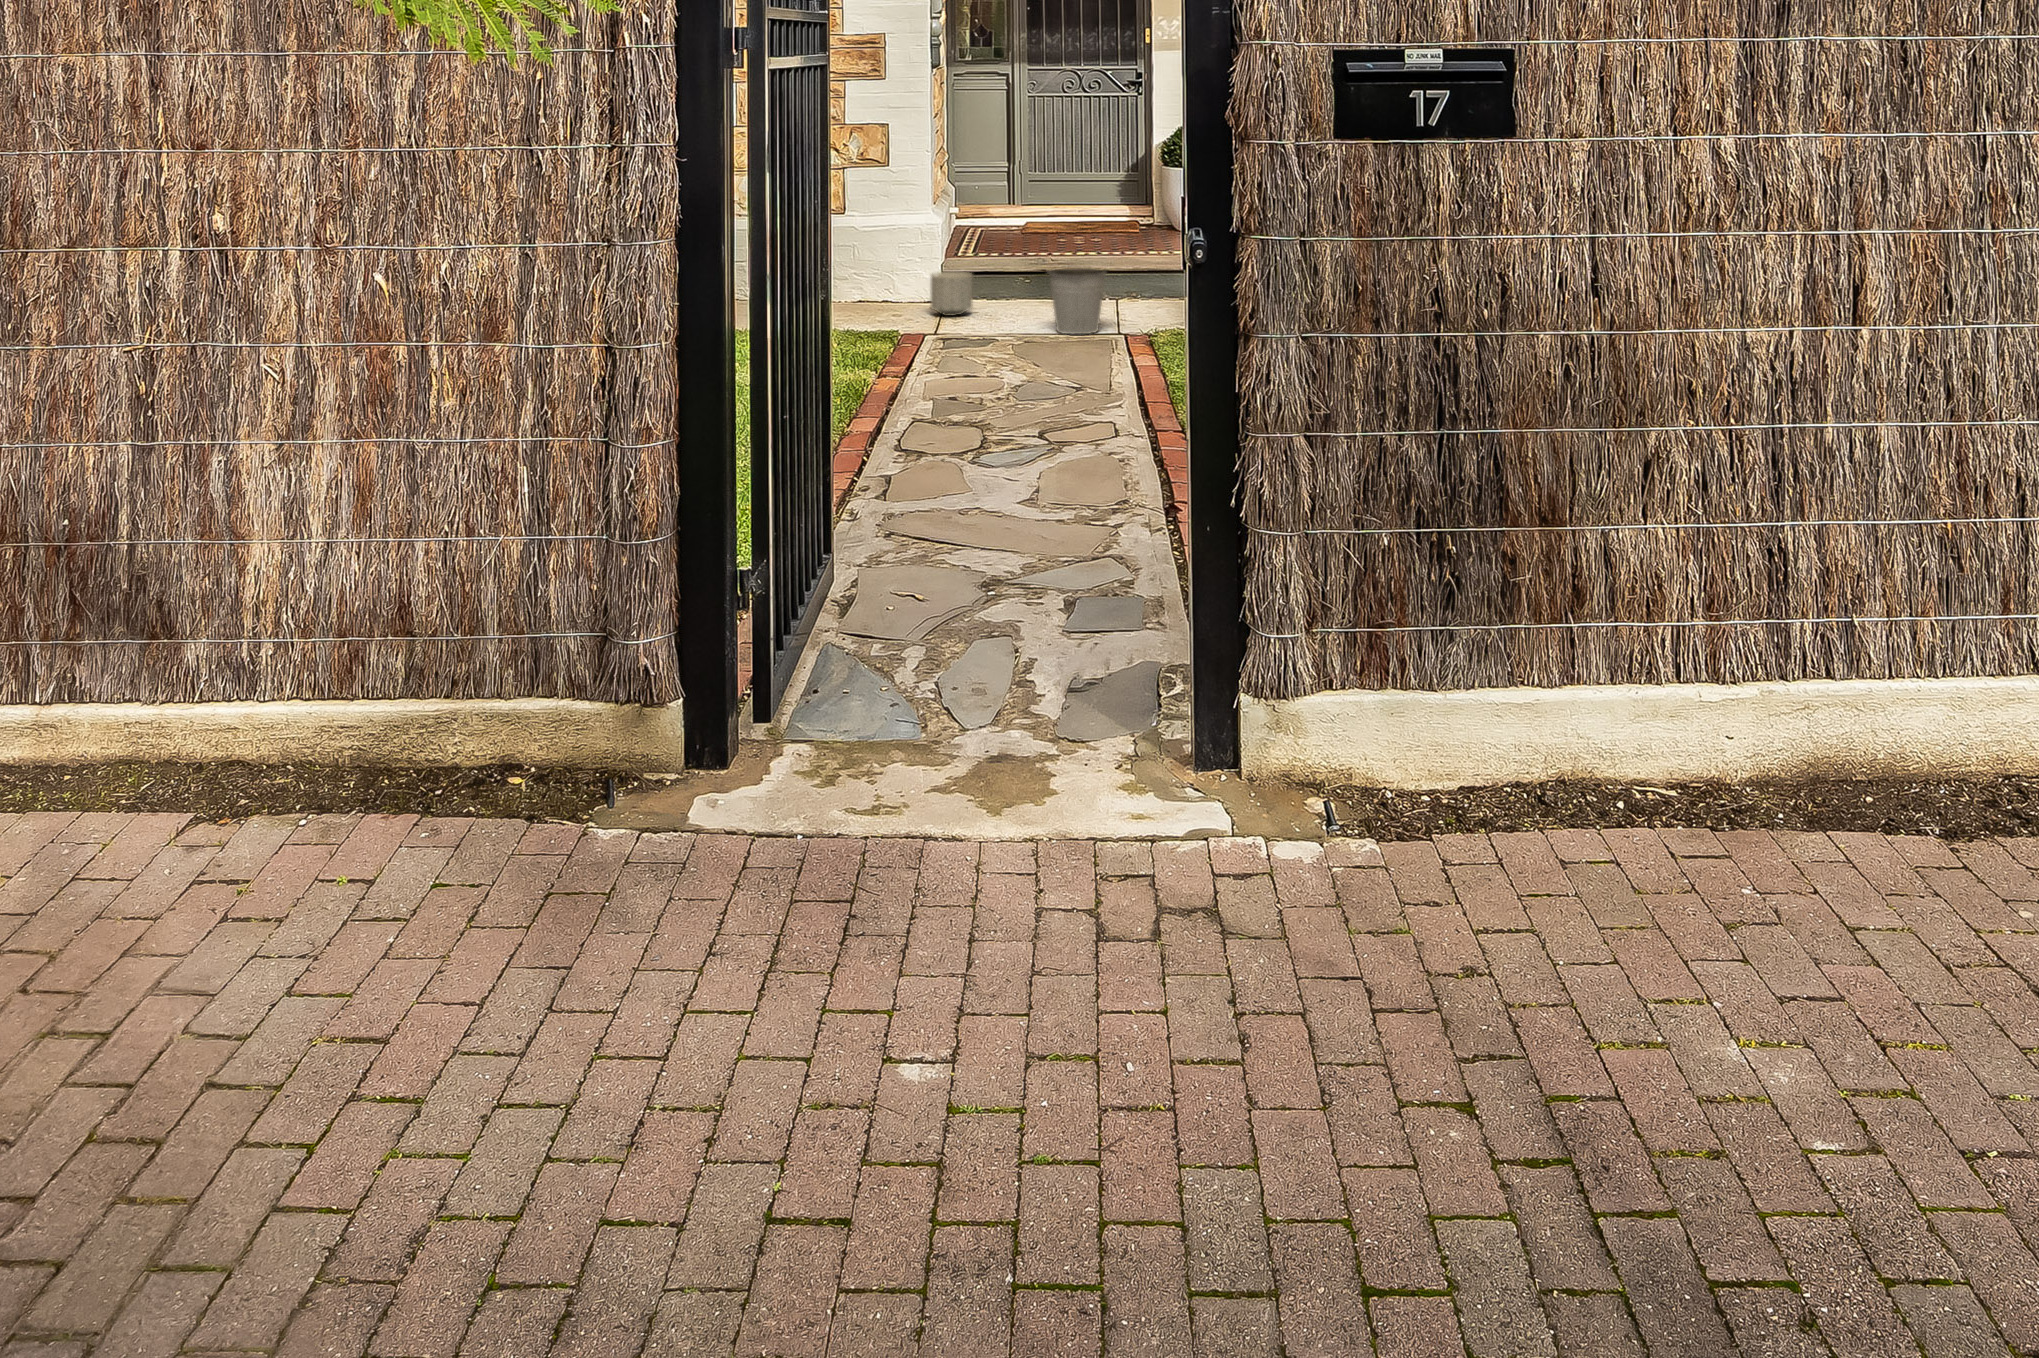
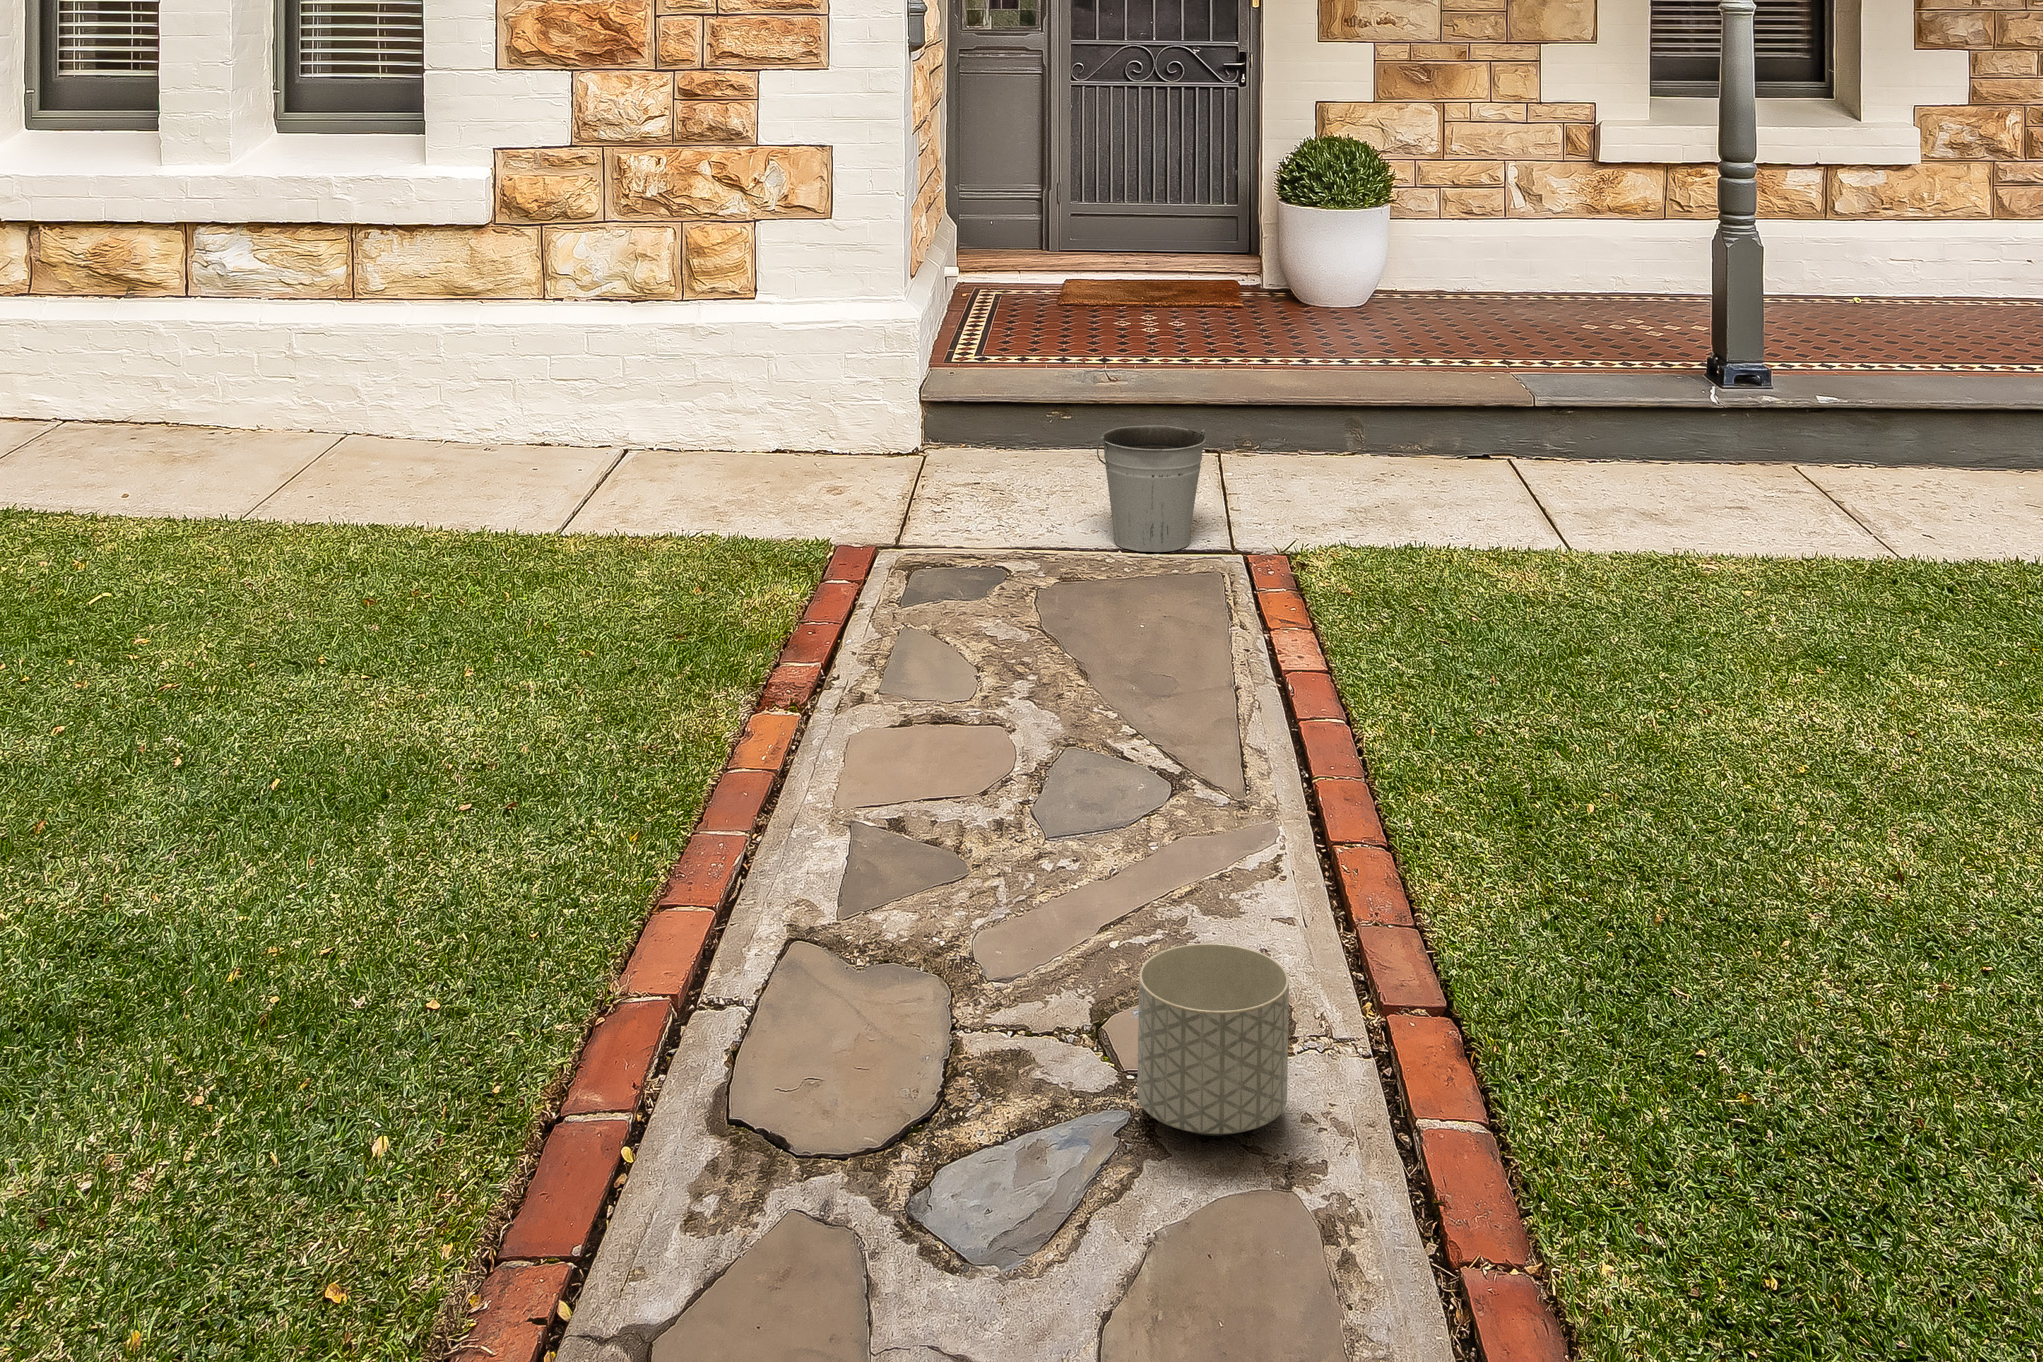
planter: present [930,272,973,316] -> present [1137,943,1289,1136]

